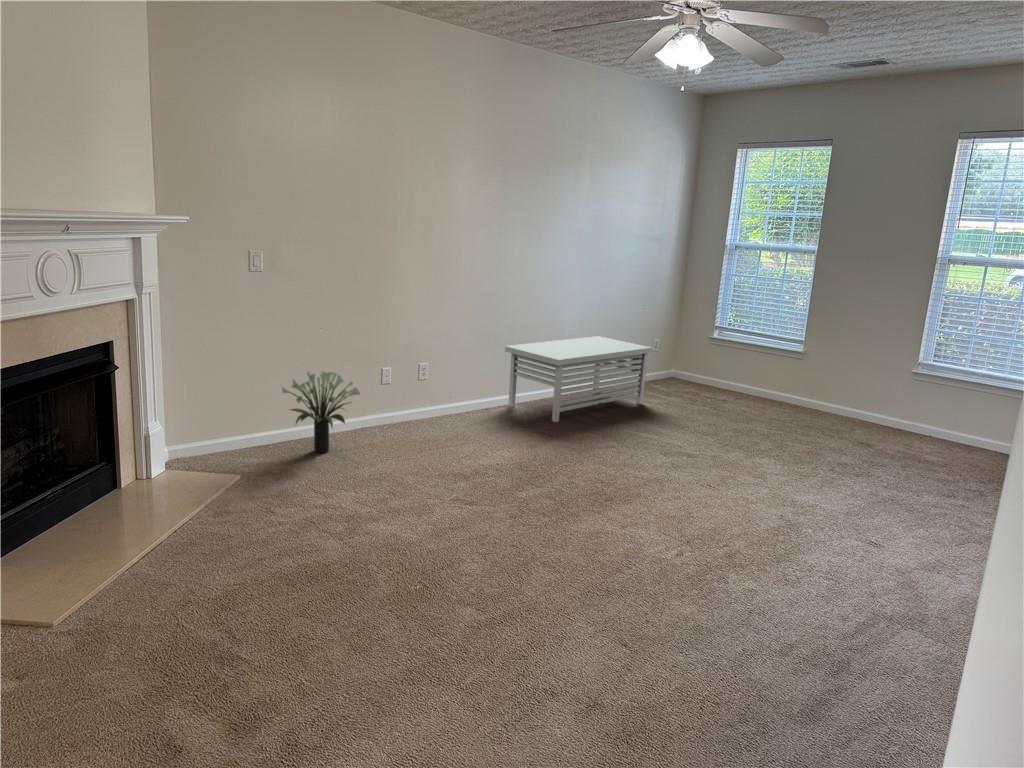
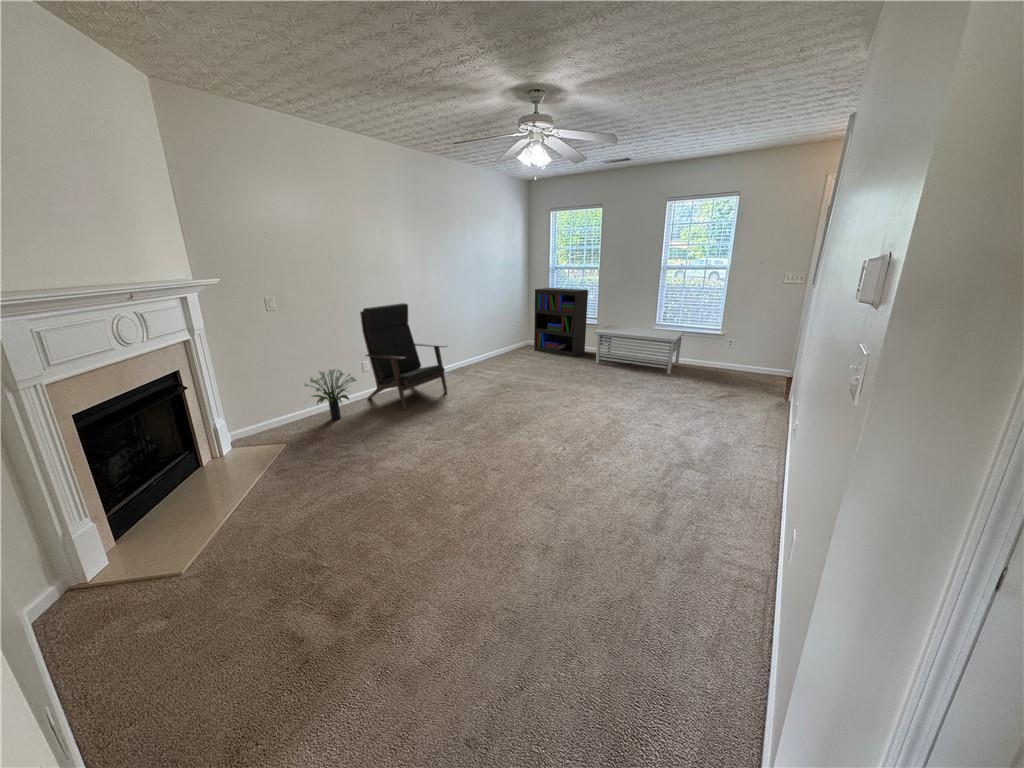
bookshelf: none [681,280,792,407] -> present [534,288,588,357]
lounge chair: none [378,281,517,453] -> present [360,303,447,410]
storage bench: present [505,336,652,422] -> present [595,325,684,374]

